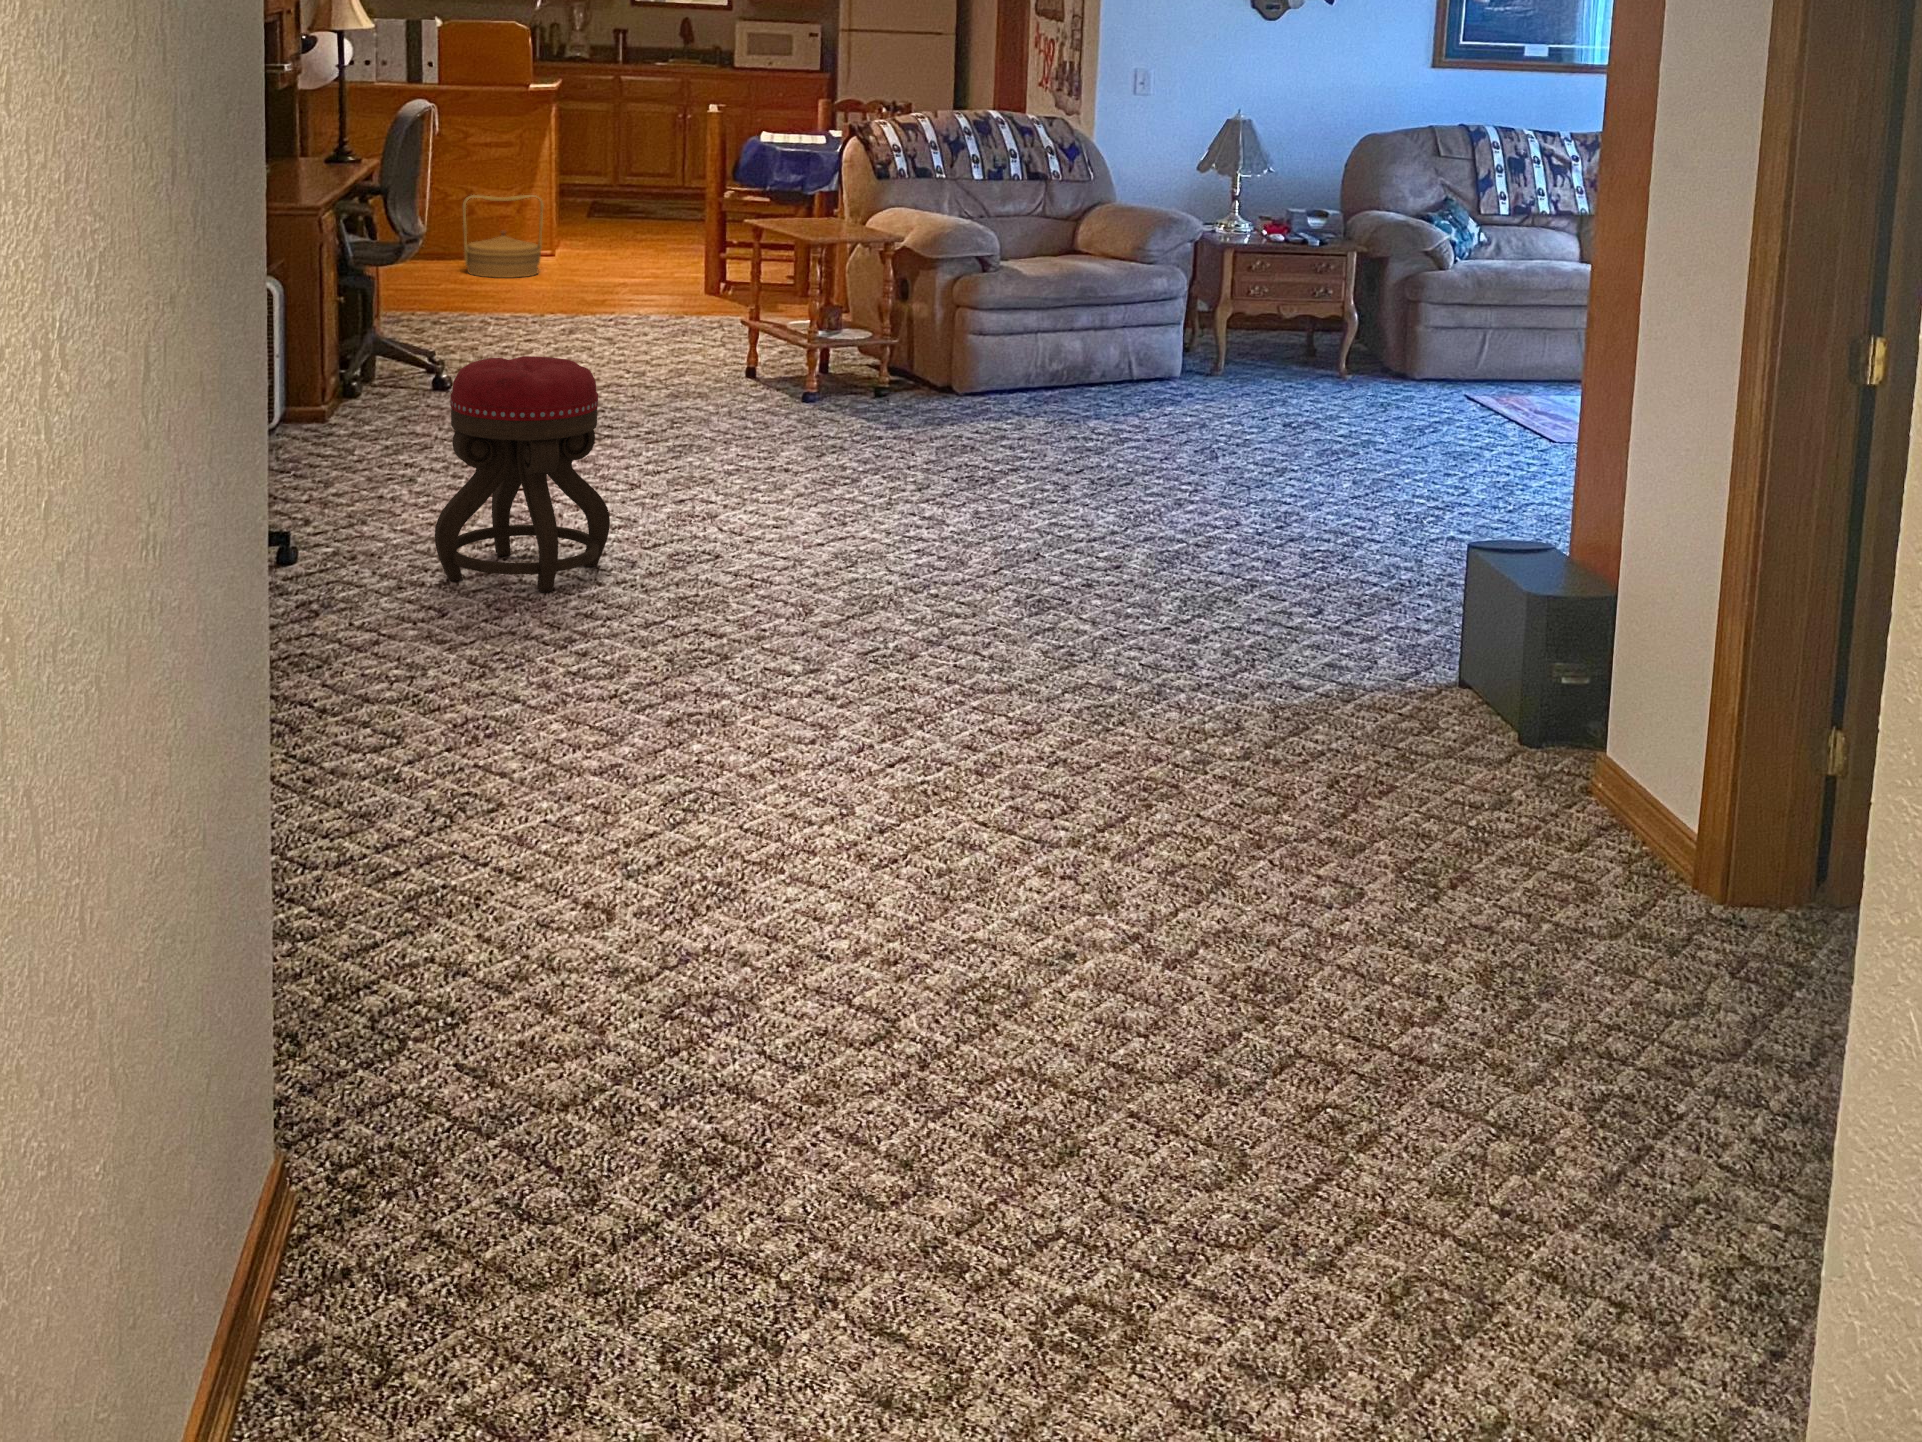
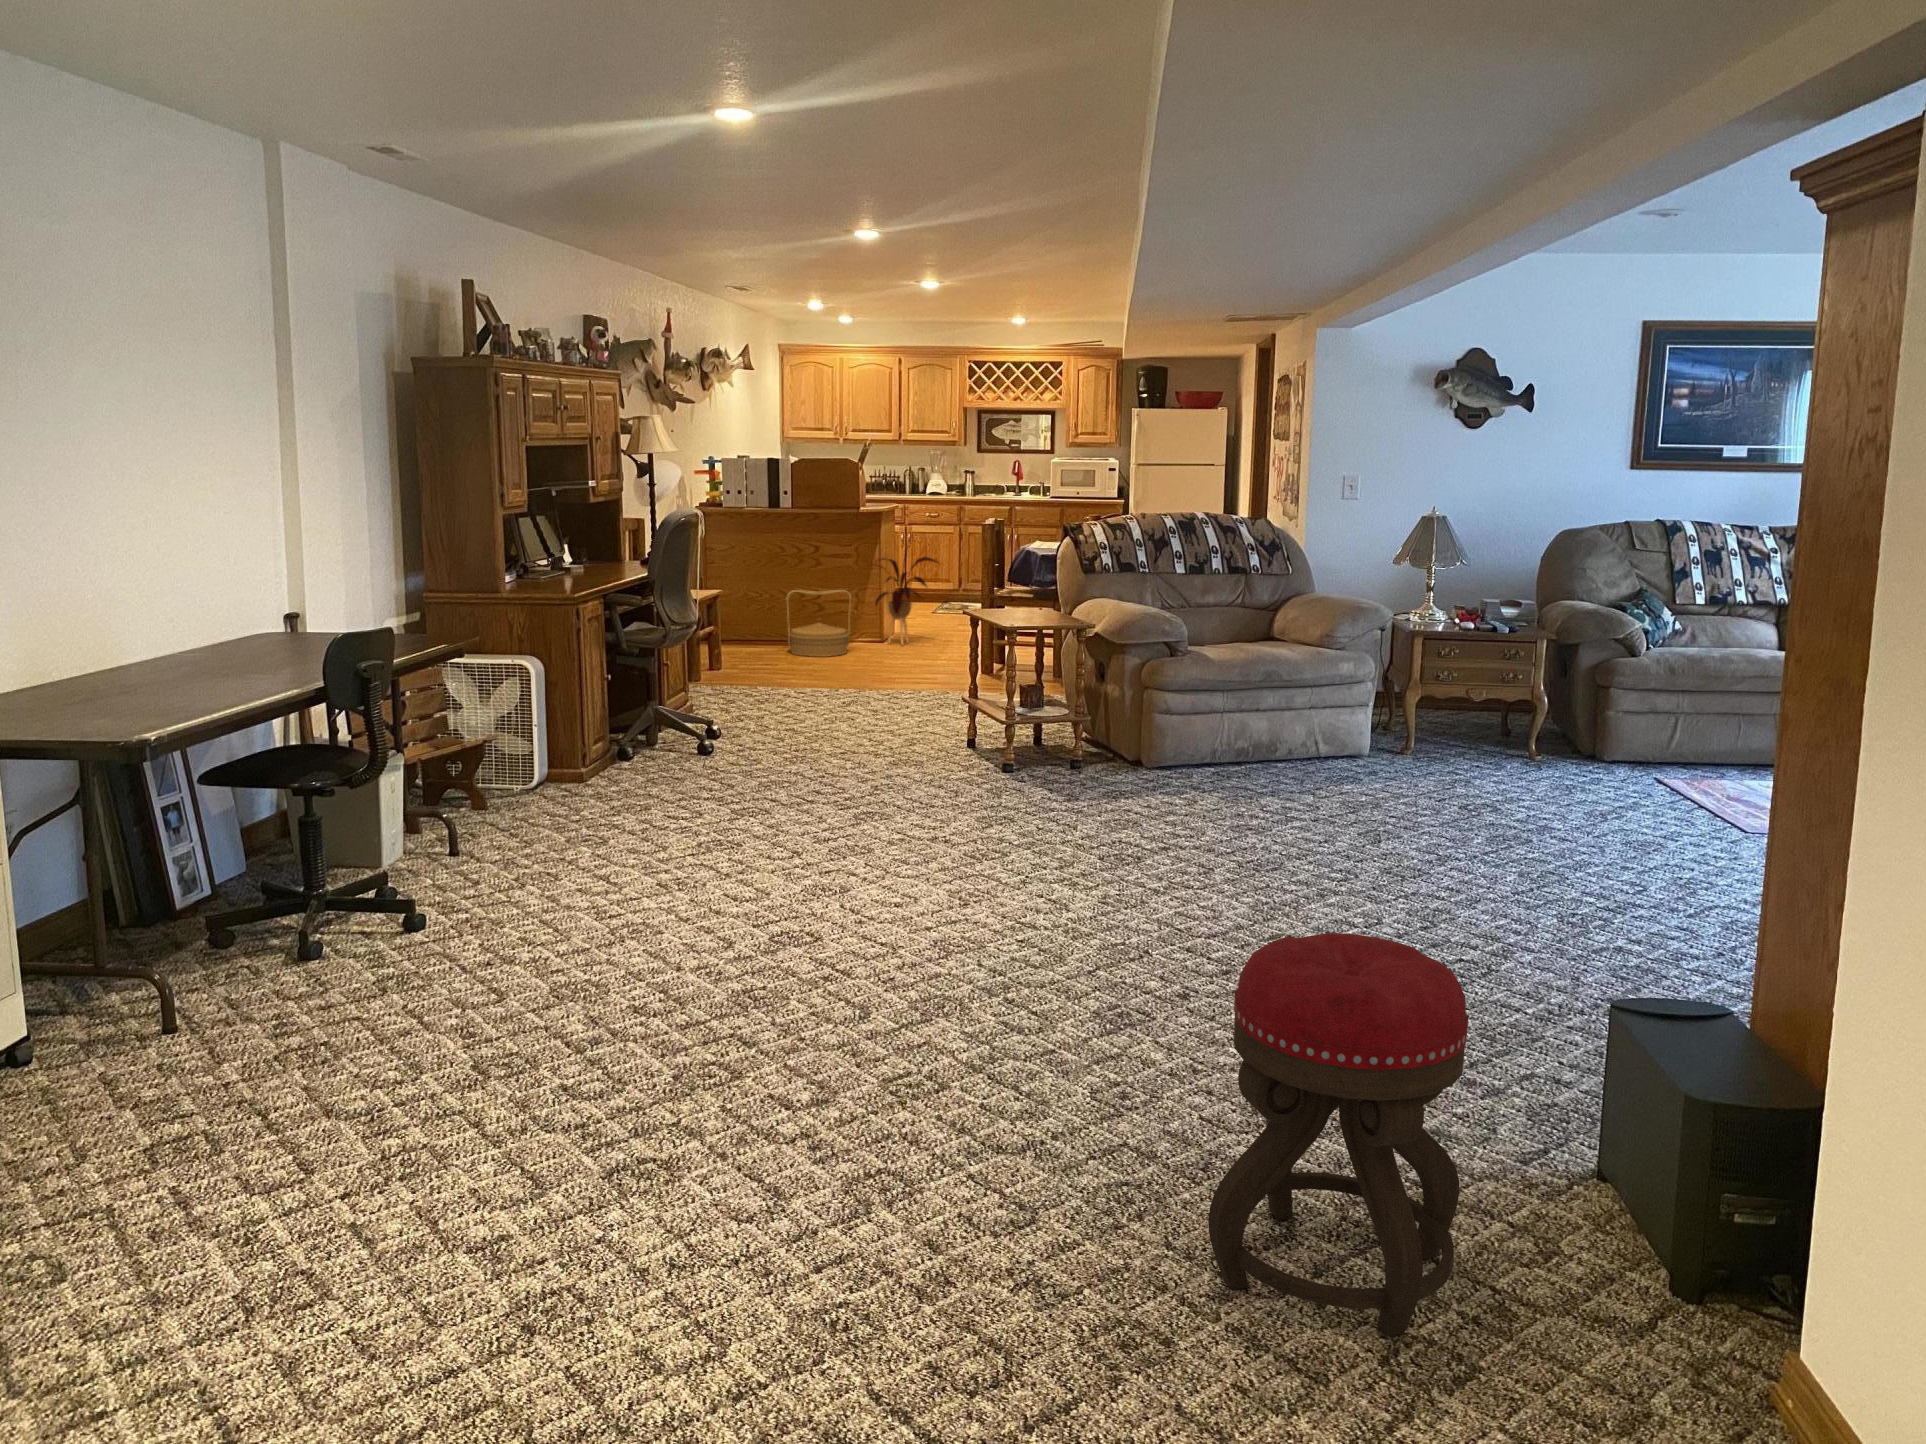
house plant: none [554,127,652,264] -> present [875,535,939,645]
ottoman: present [435,356,610,592] -> present [1208,933,1468,1337]

